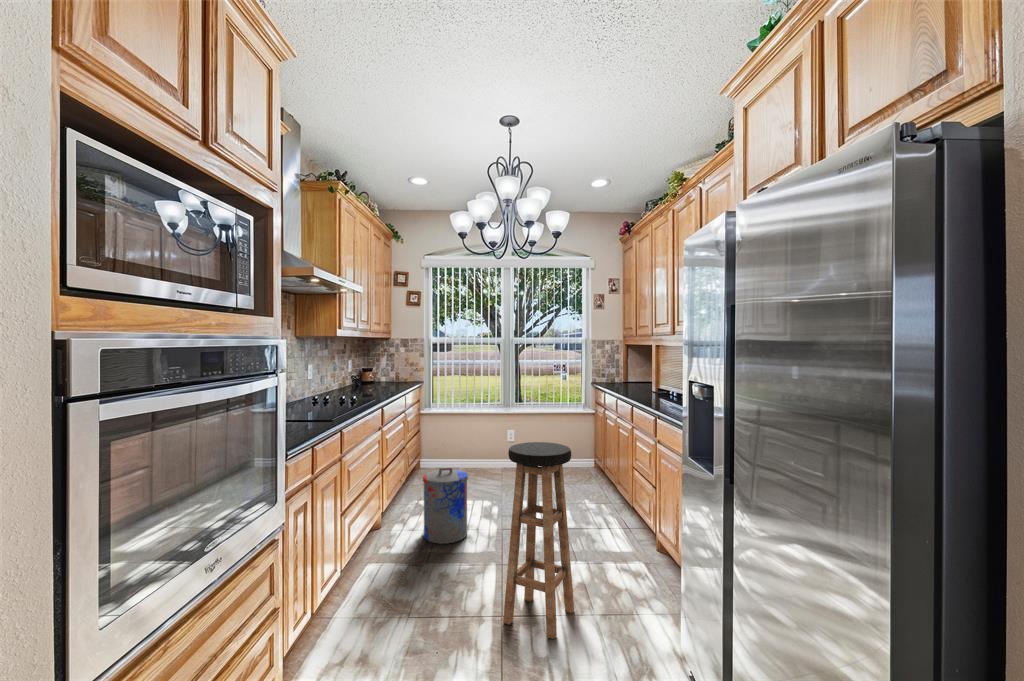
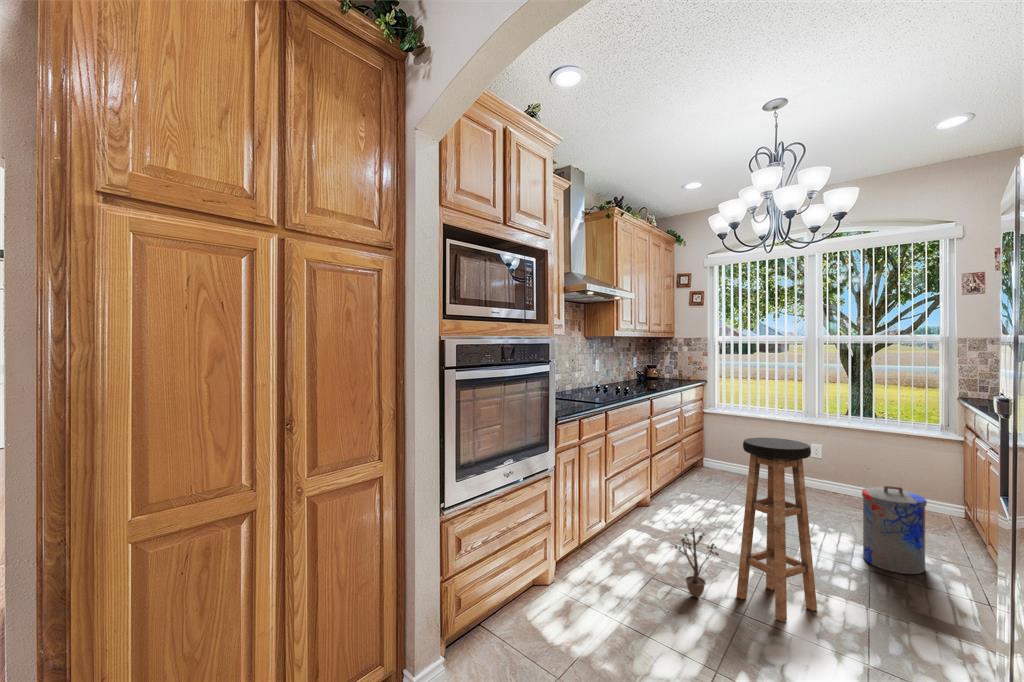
trash can: present [423,468,468,544] -> present [862,486,927,574]
decorative plant: none [430,560,489,641] -> present [667,528,719,598]

